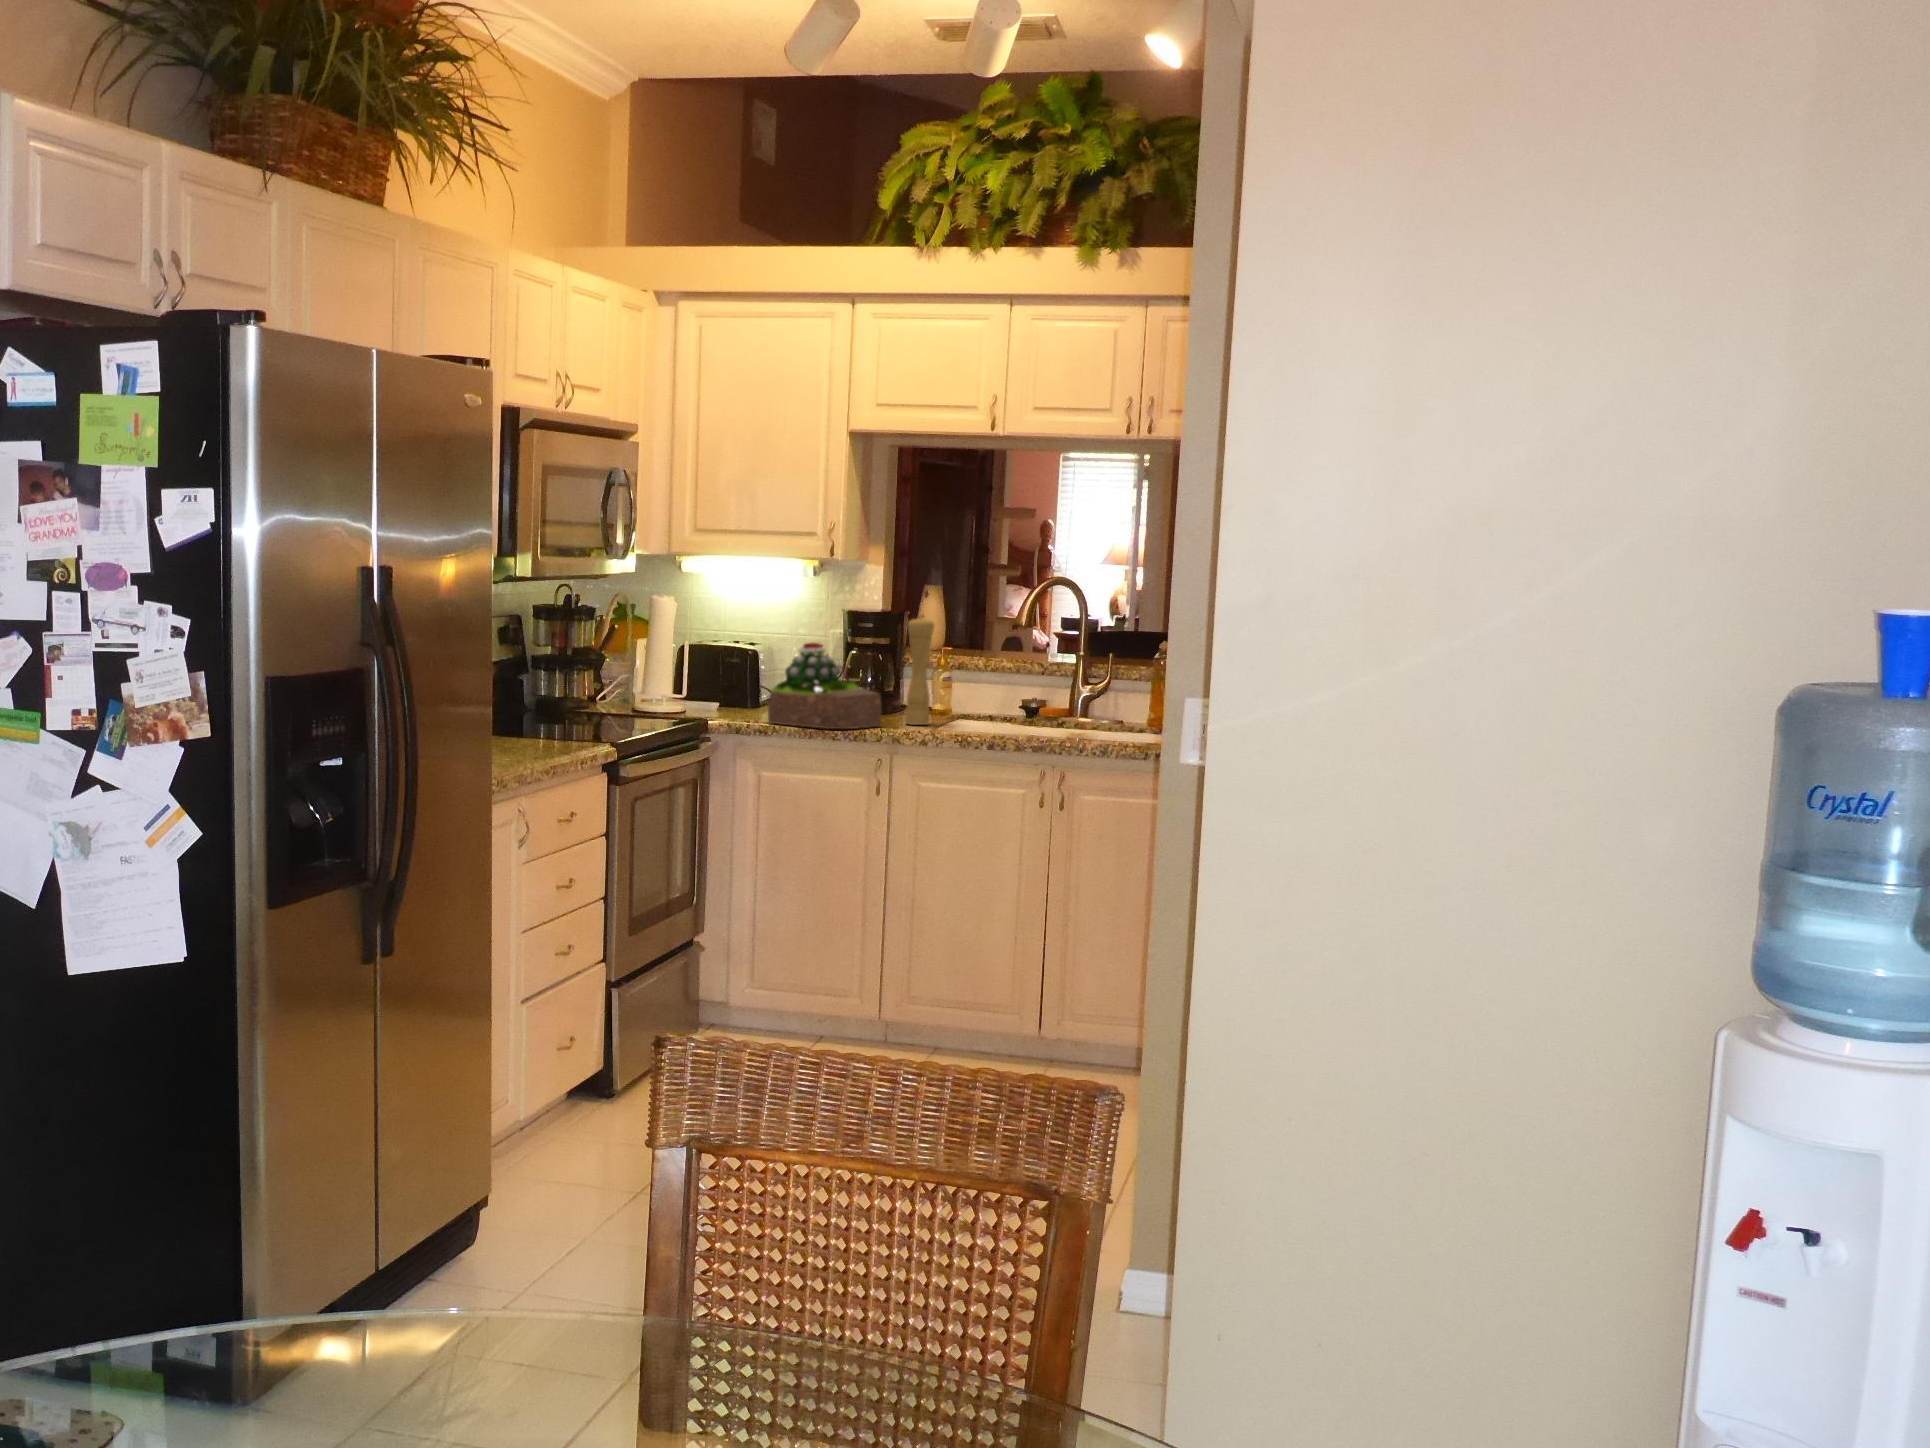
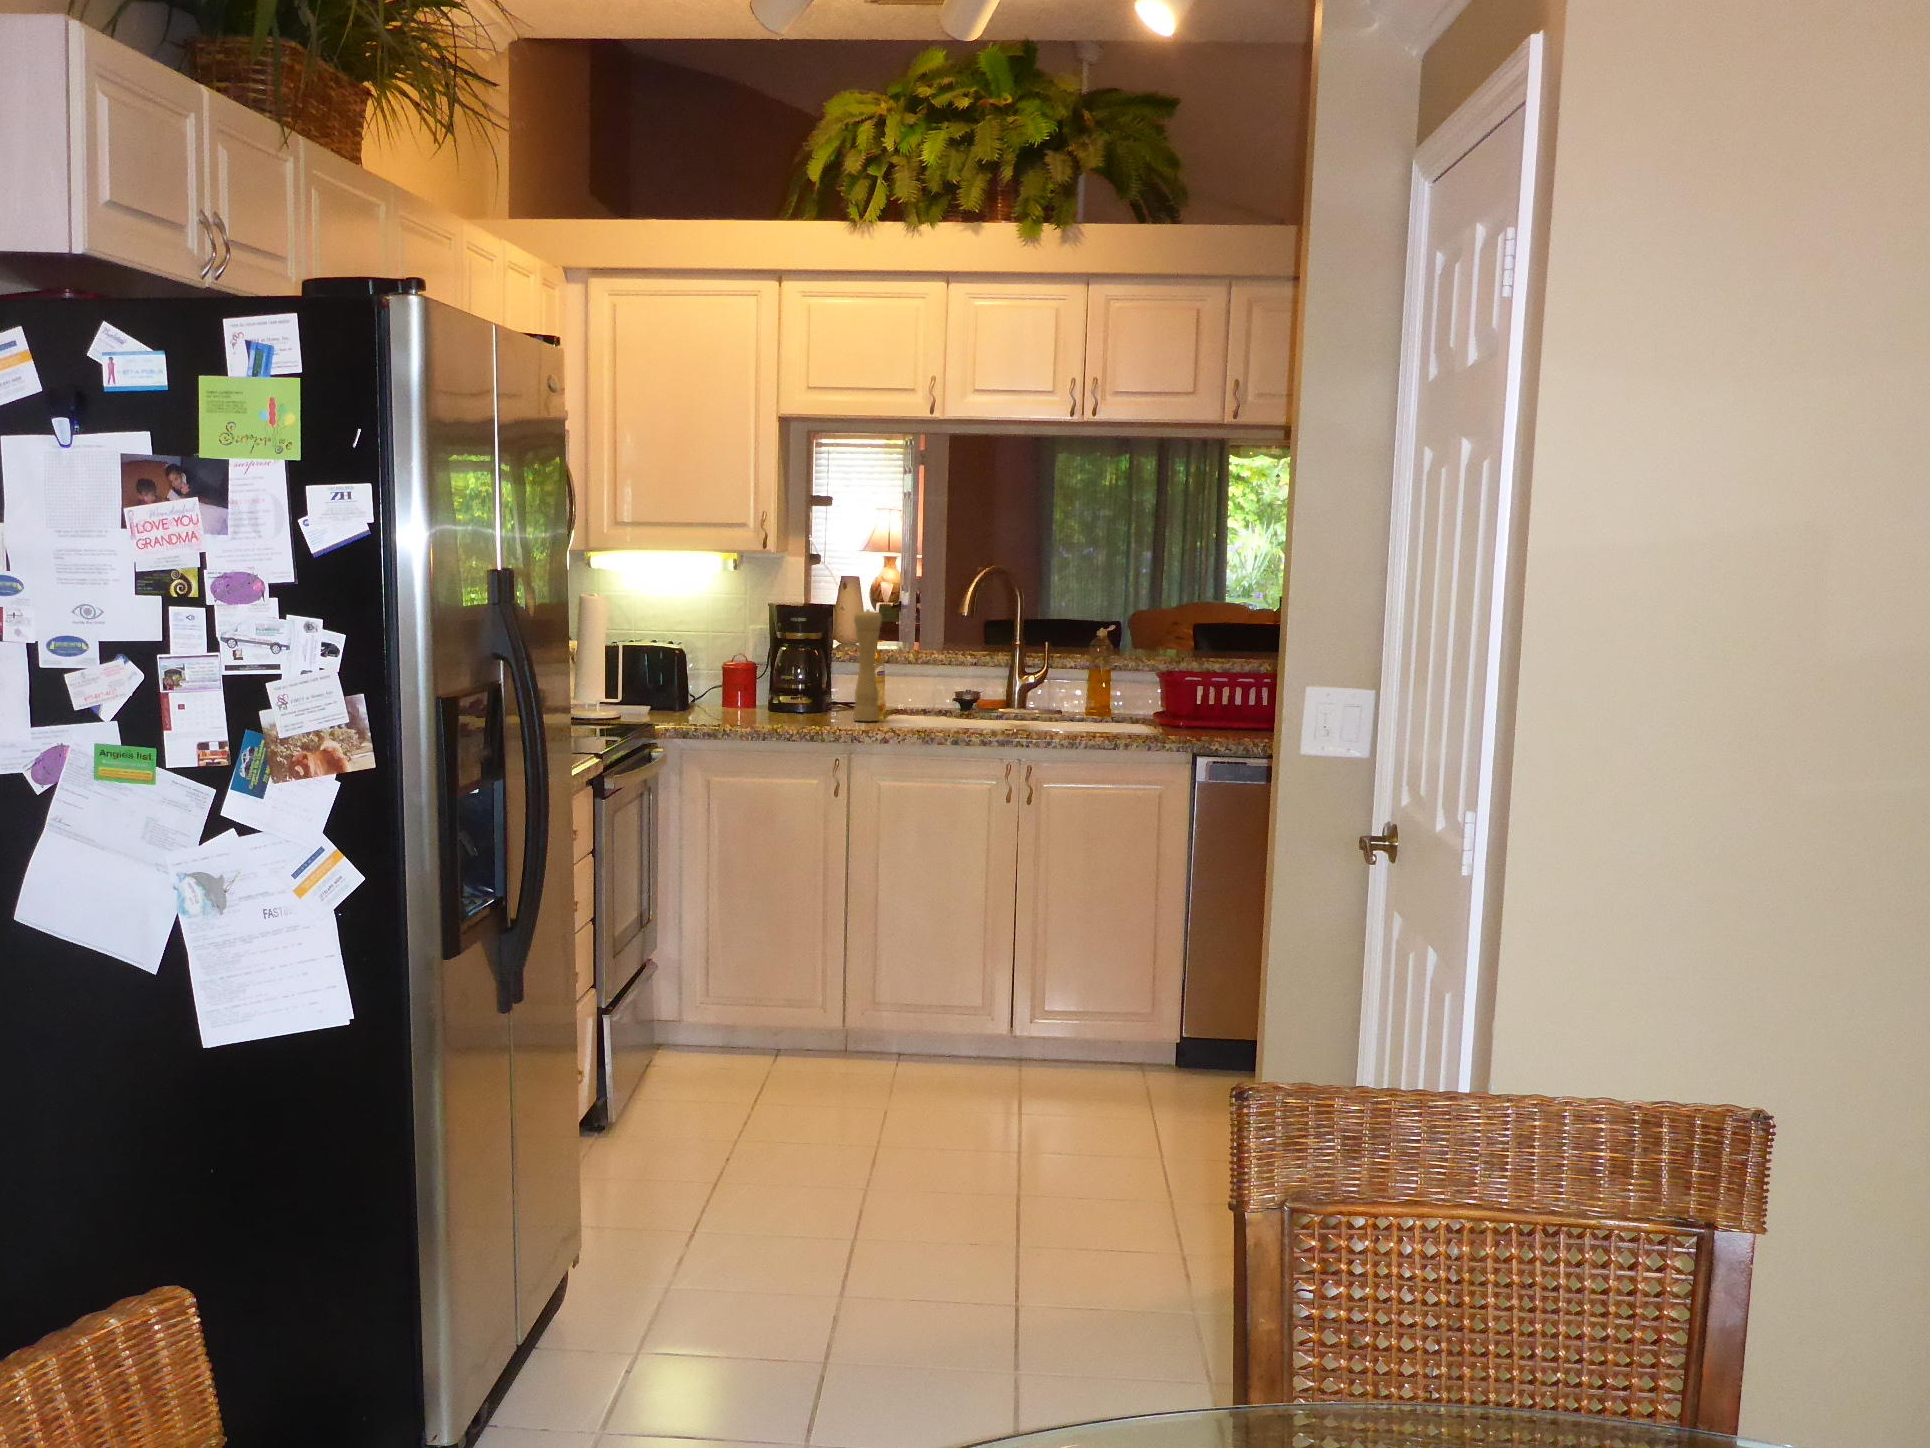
succulent plant: present [768,643,882,729] -> none [716,638,833,729]

